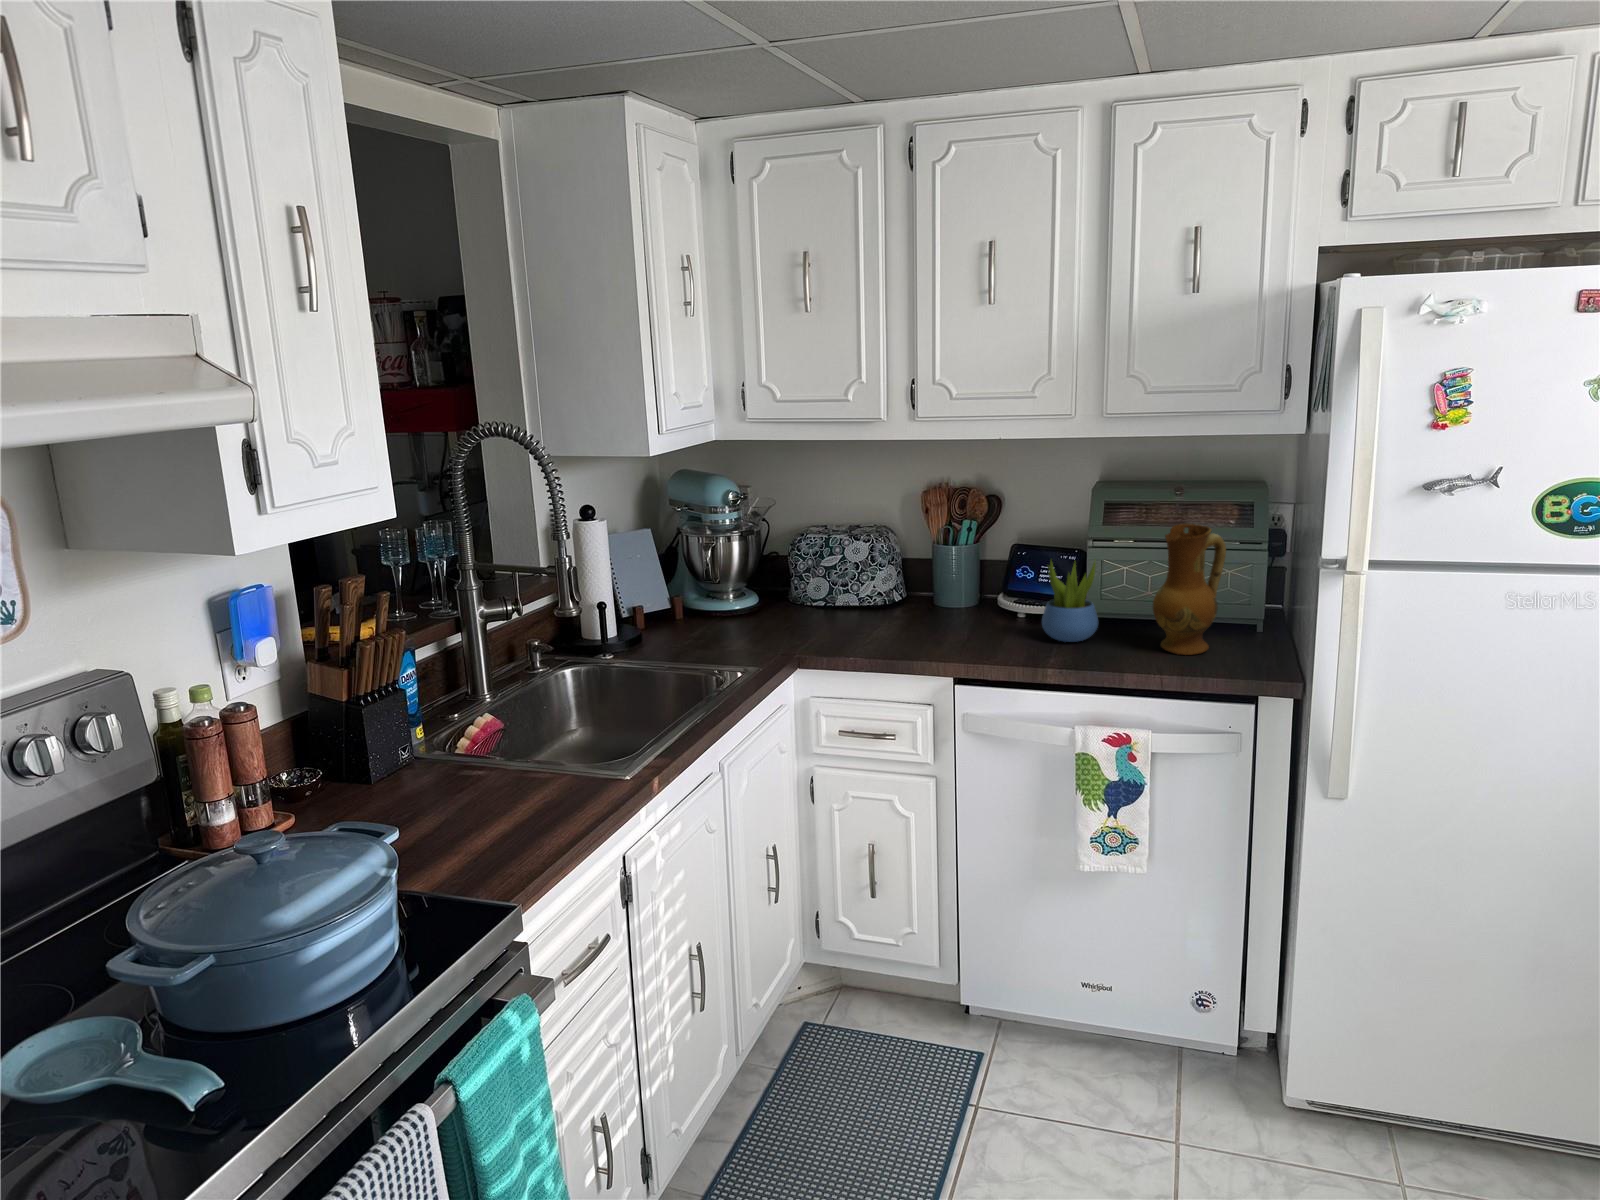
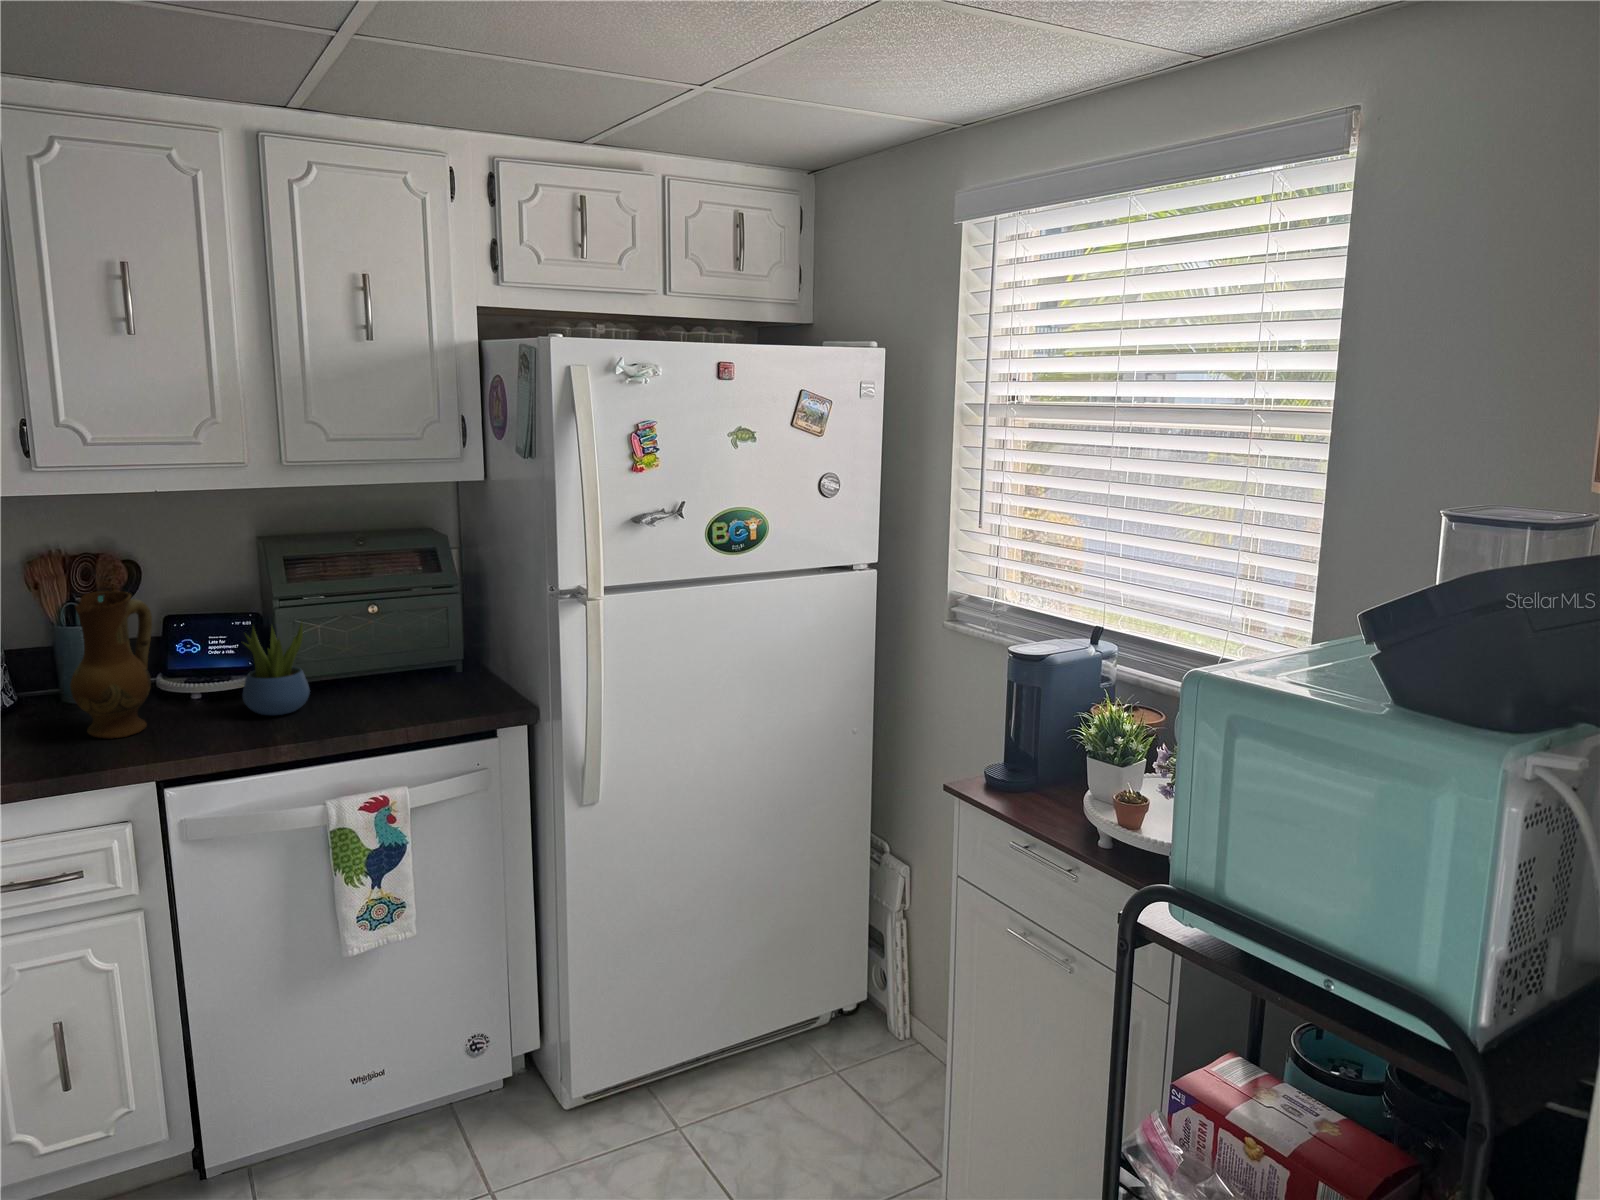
ceramic jug: present [1153,524,1226,655] -> present [70,591,152,739]

